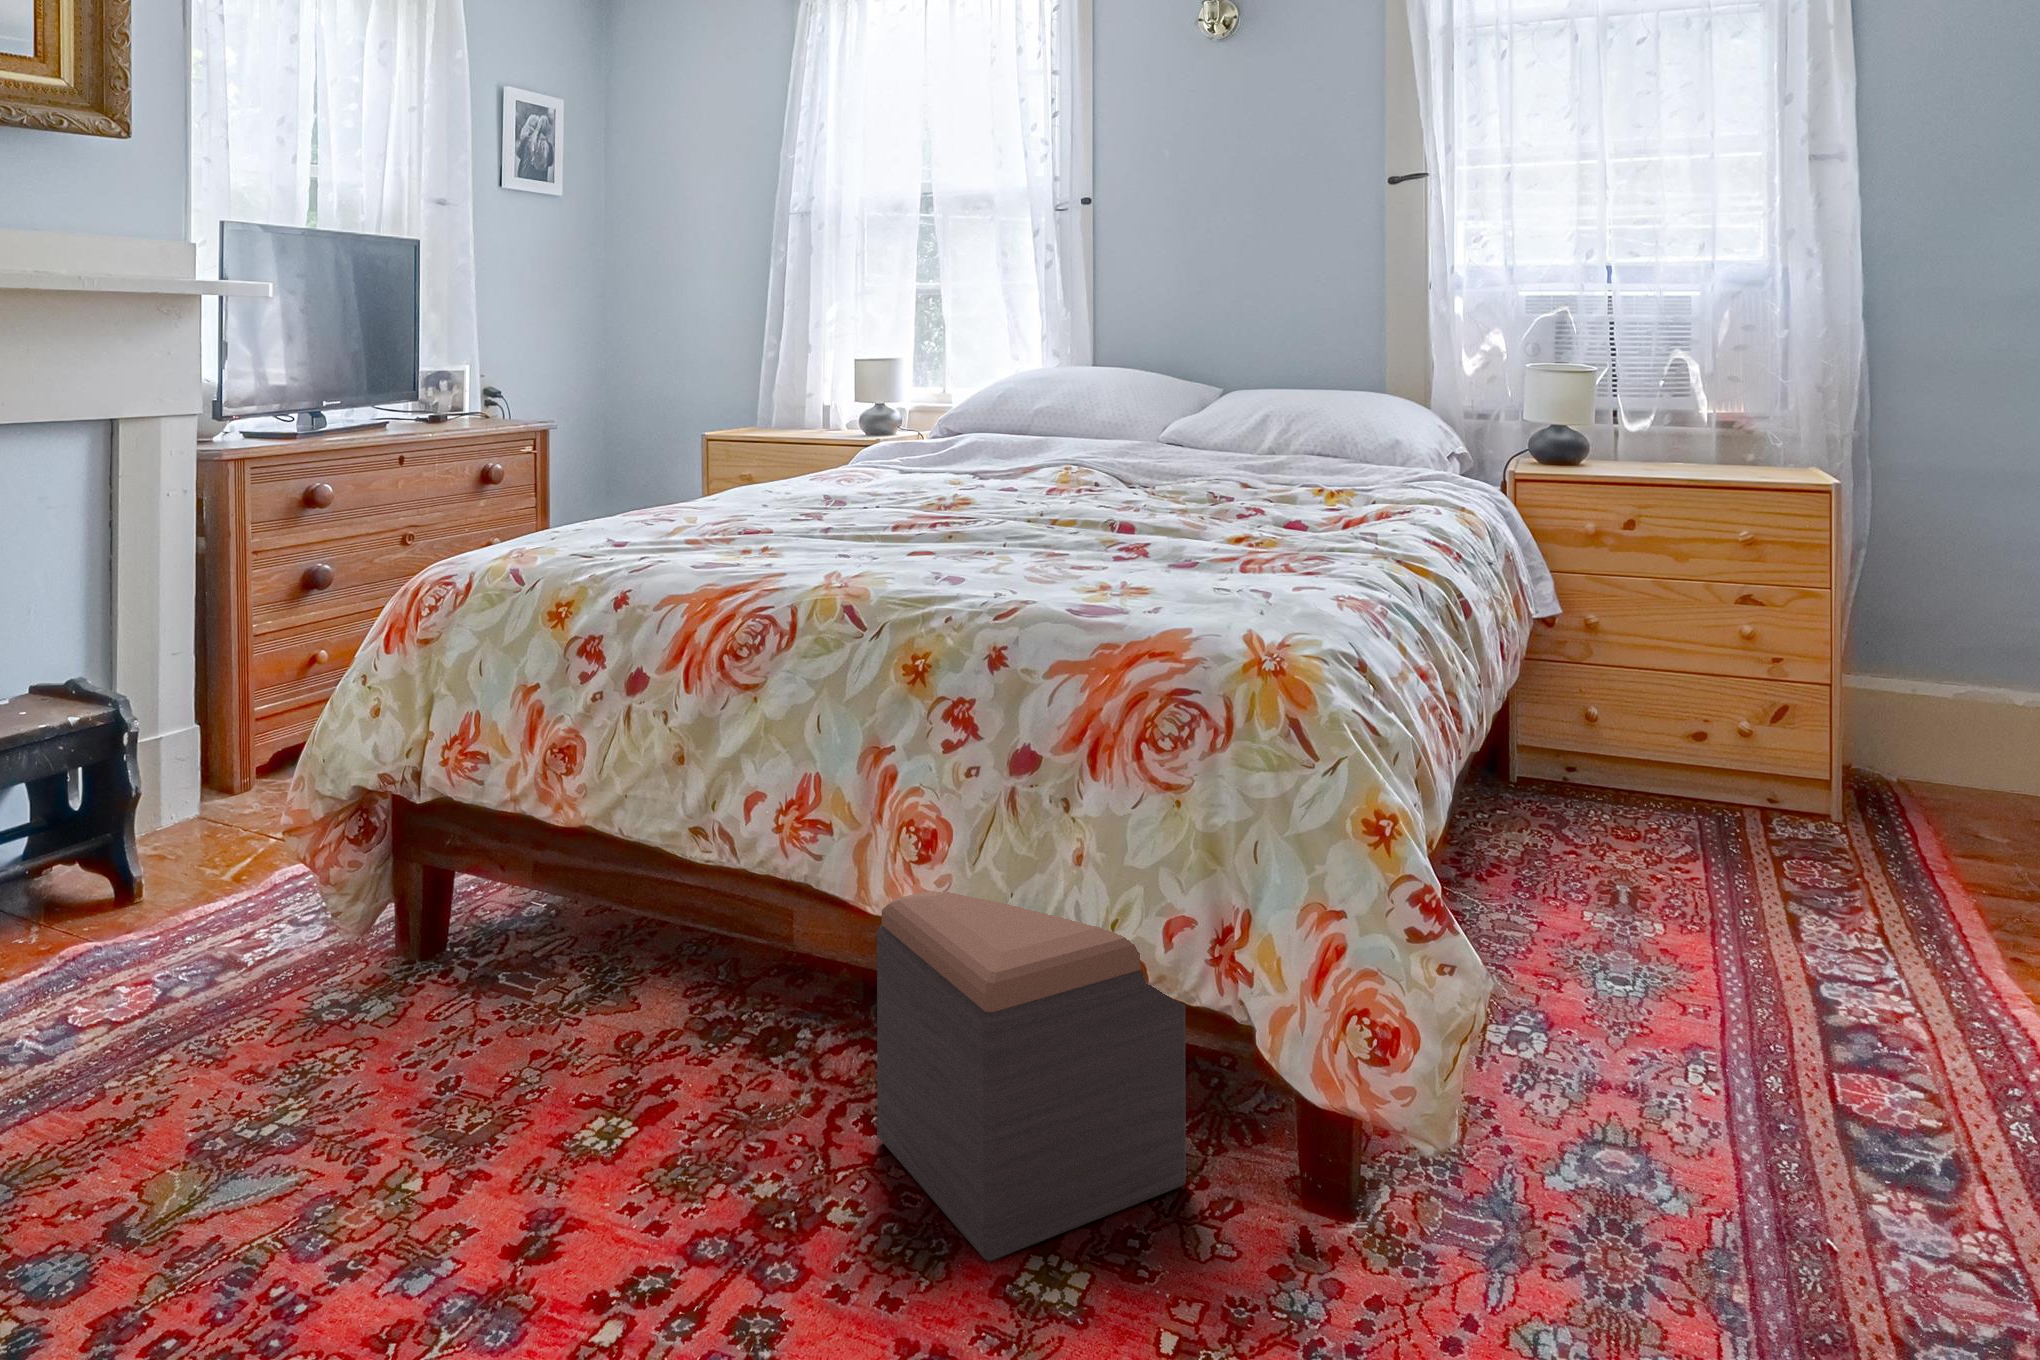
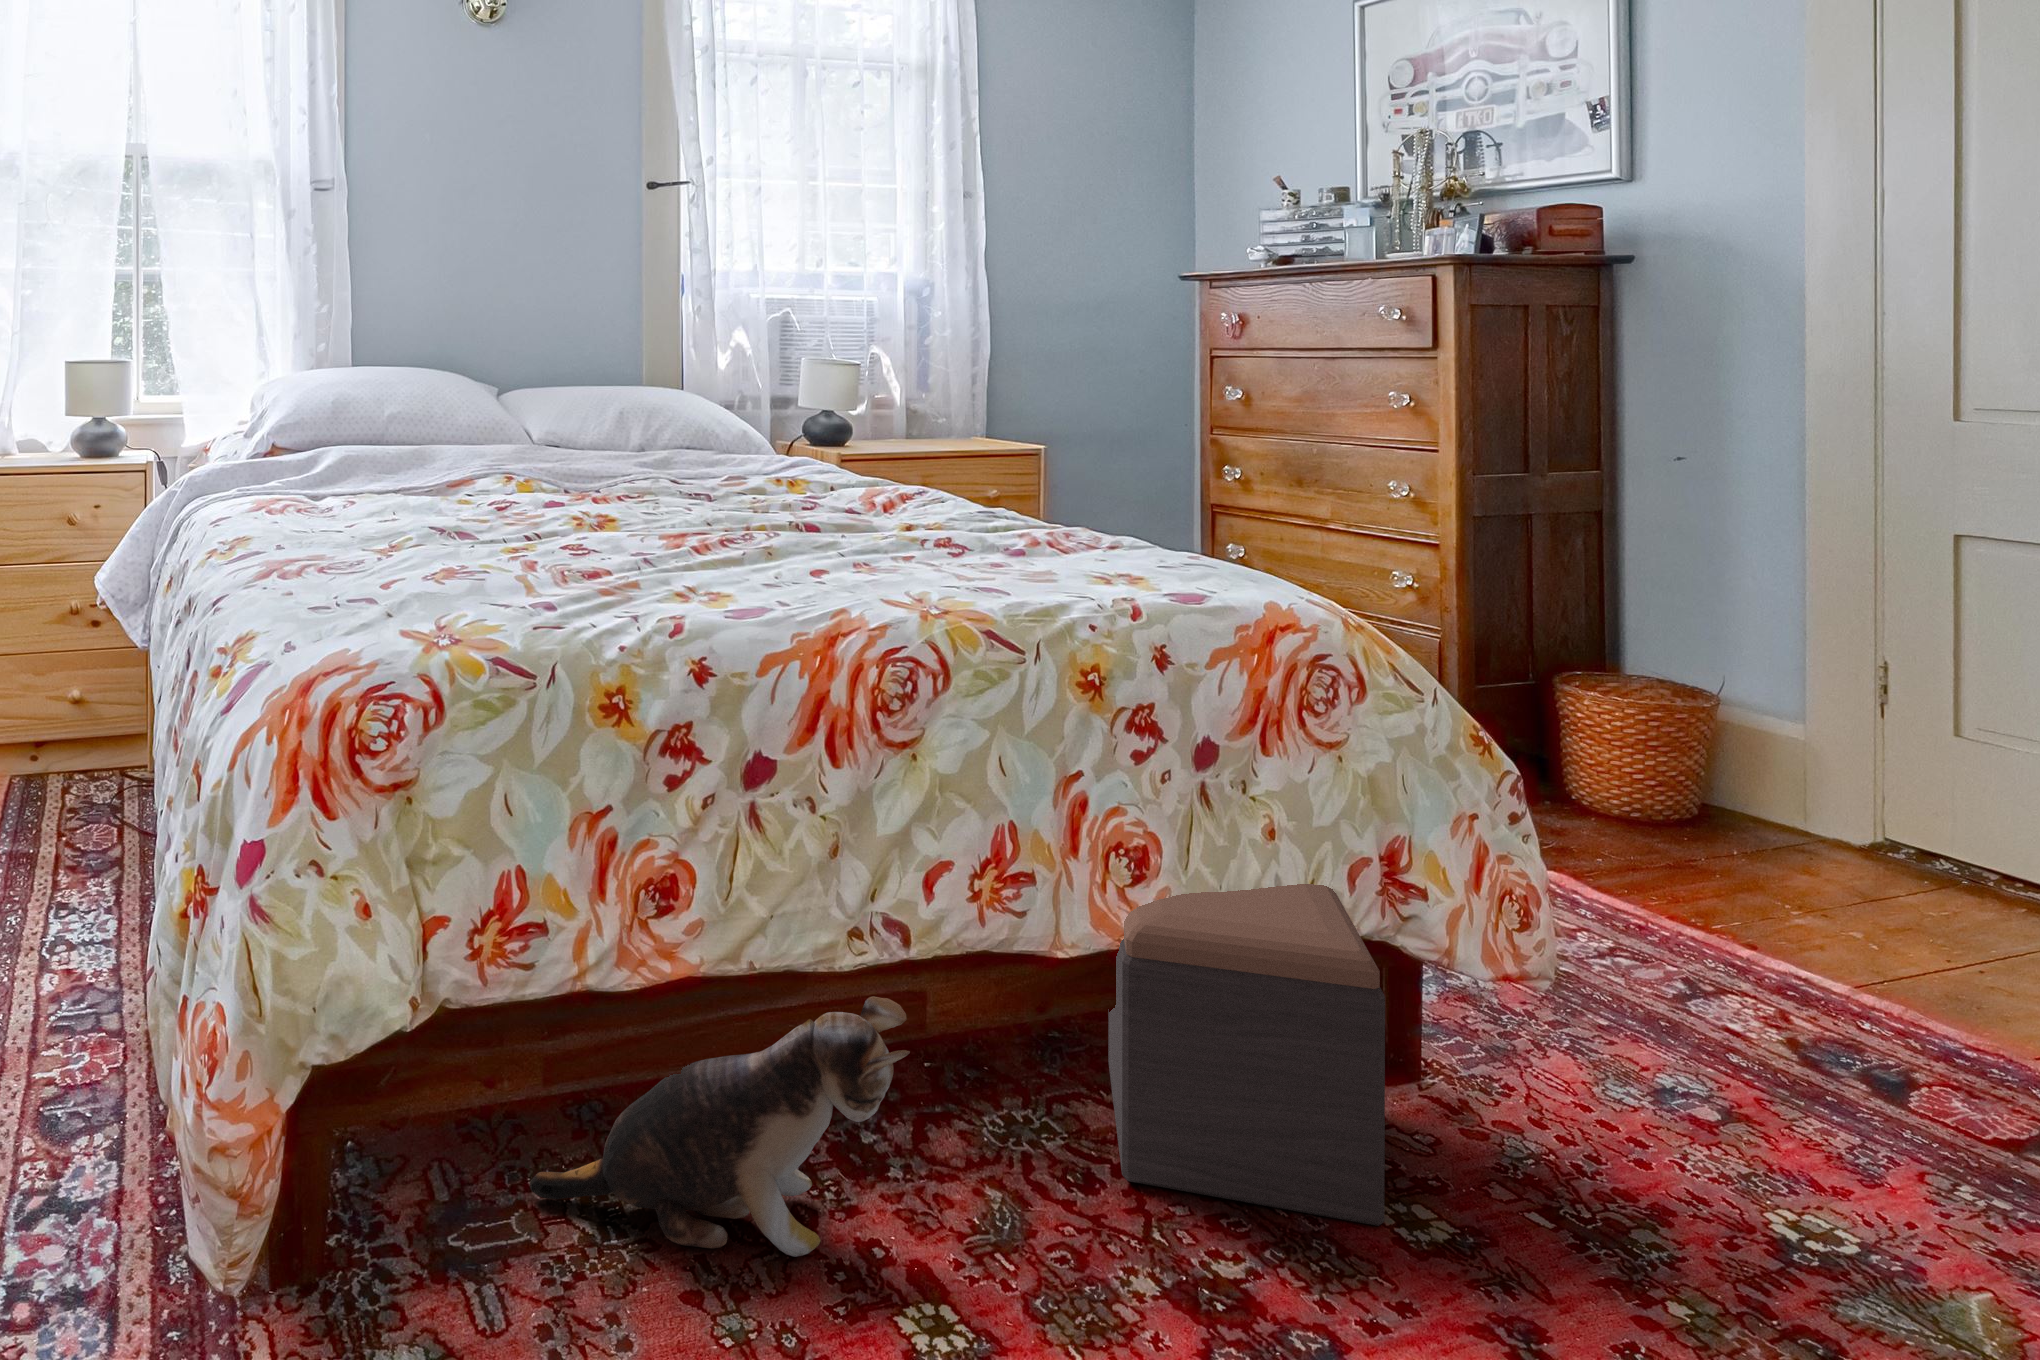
plush toy: none [556,885,698,1067] -> present [530,996,910,1257]

